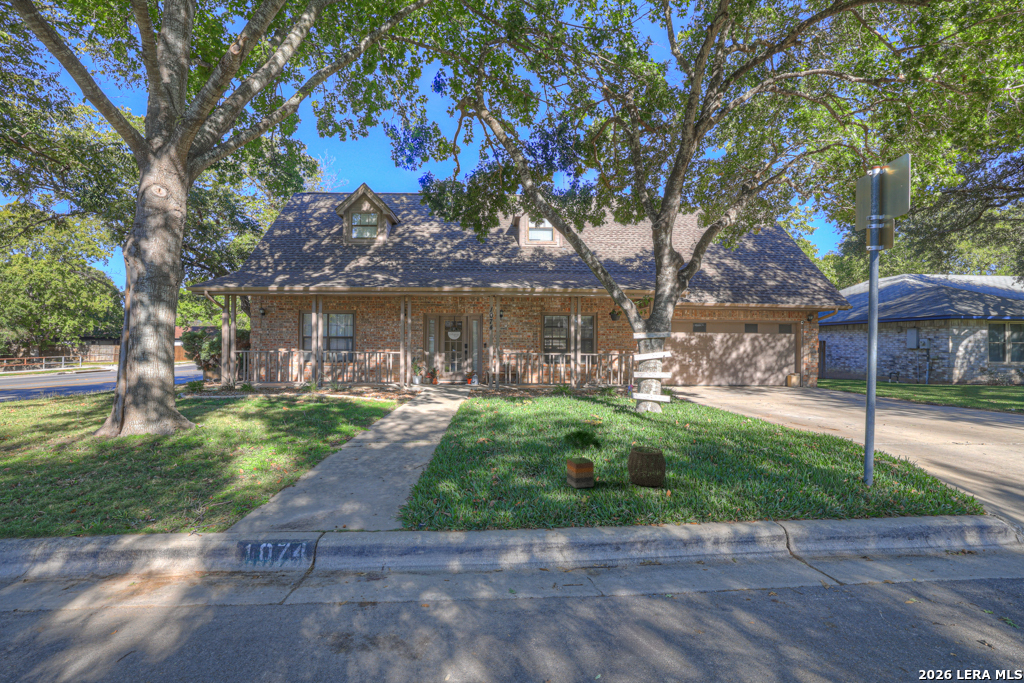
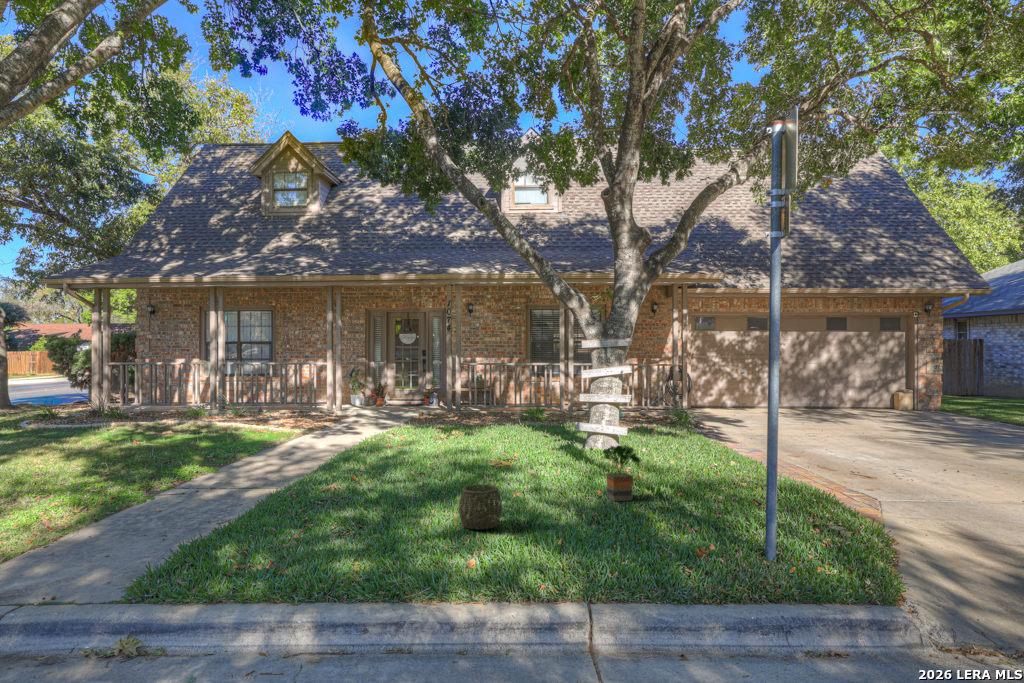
potted tree: present [563,430,602,488] -> present [603,445,640,501]

